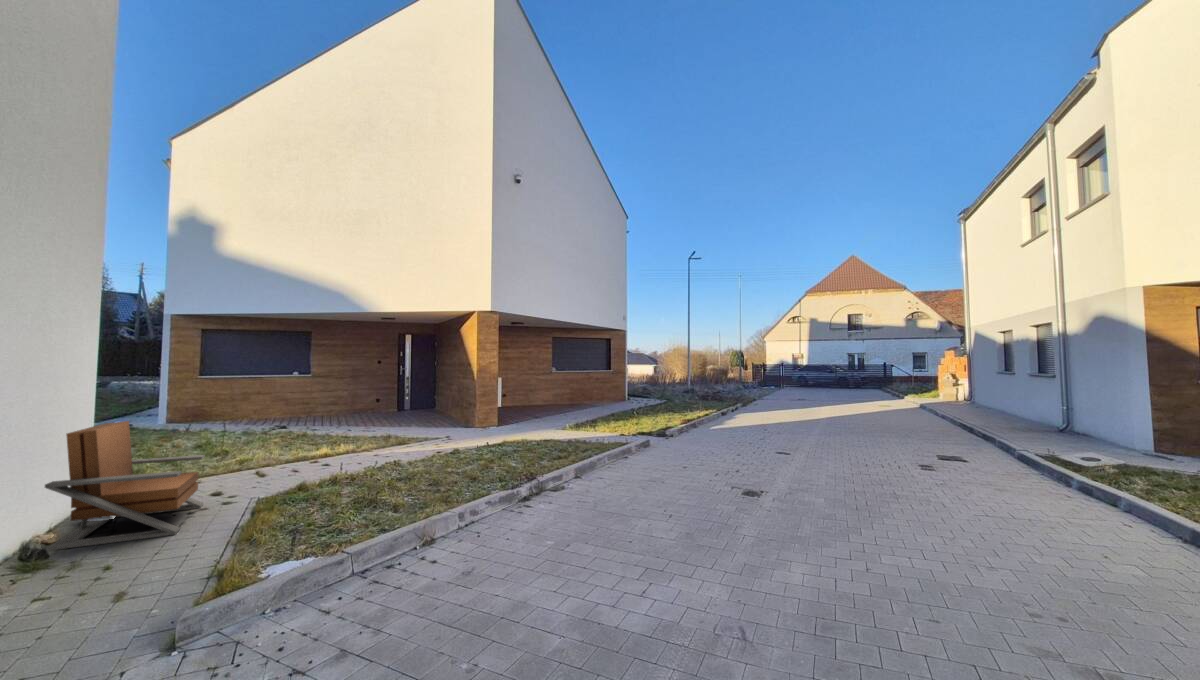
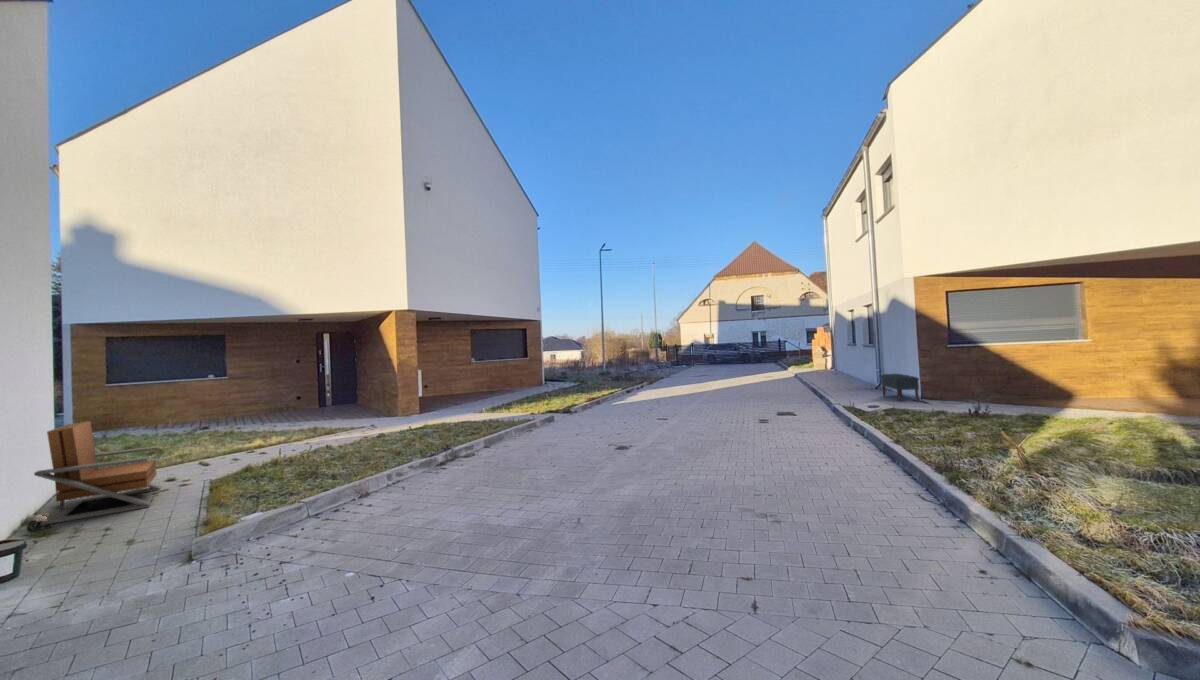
bench: none [1077,415,1148,455] -> present [881,374,919,401]

